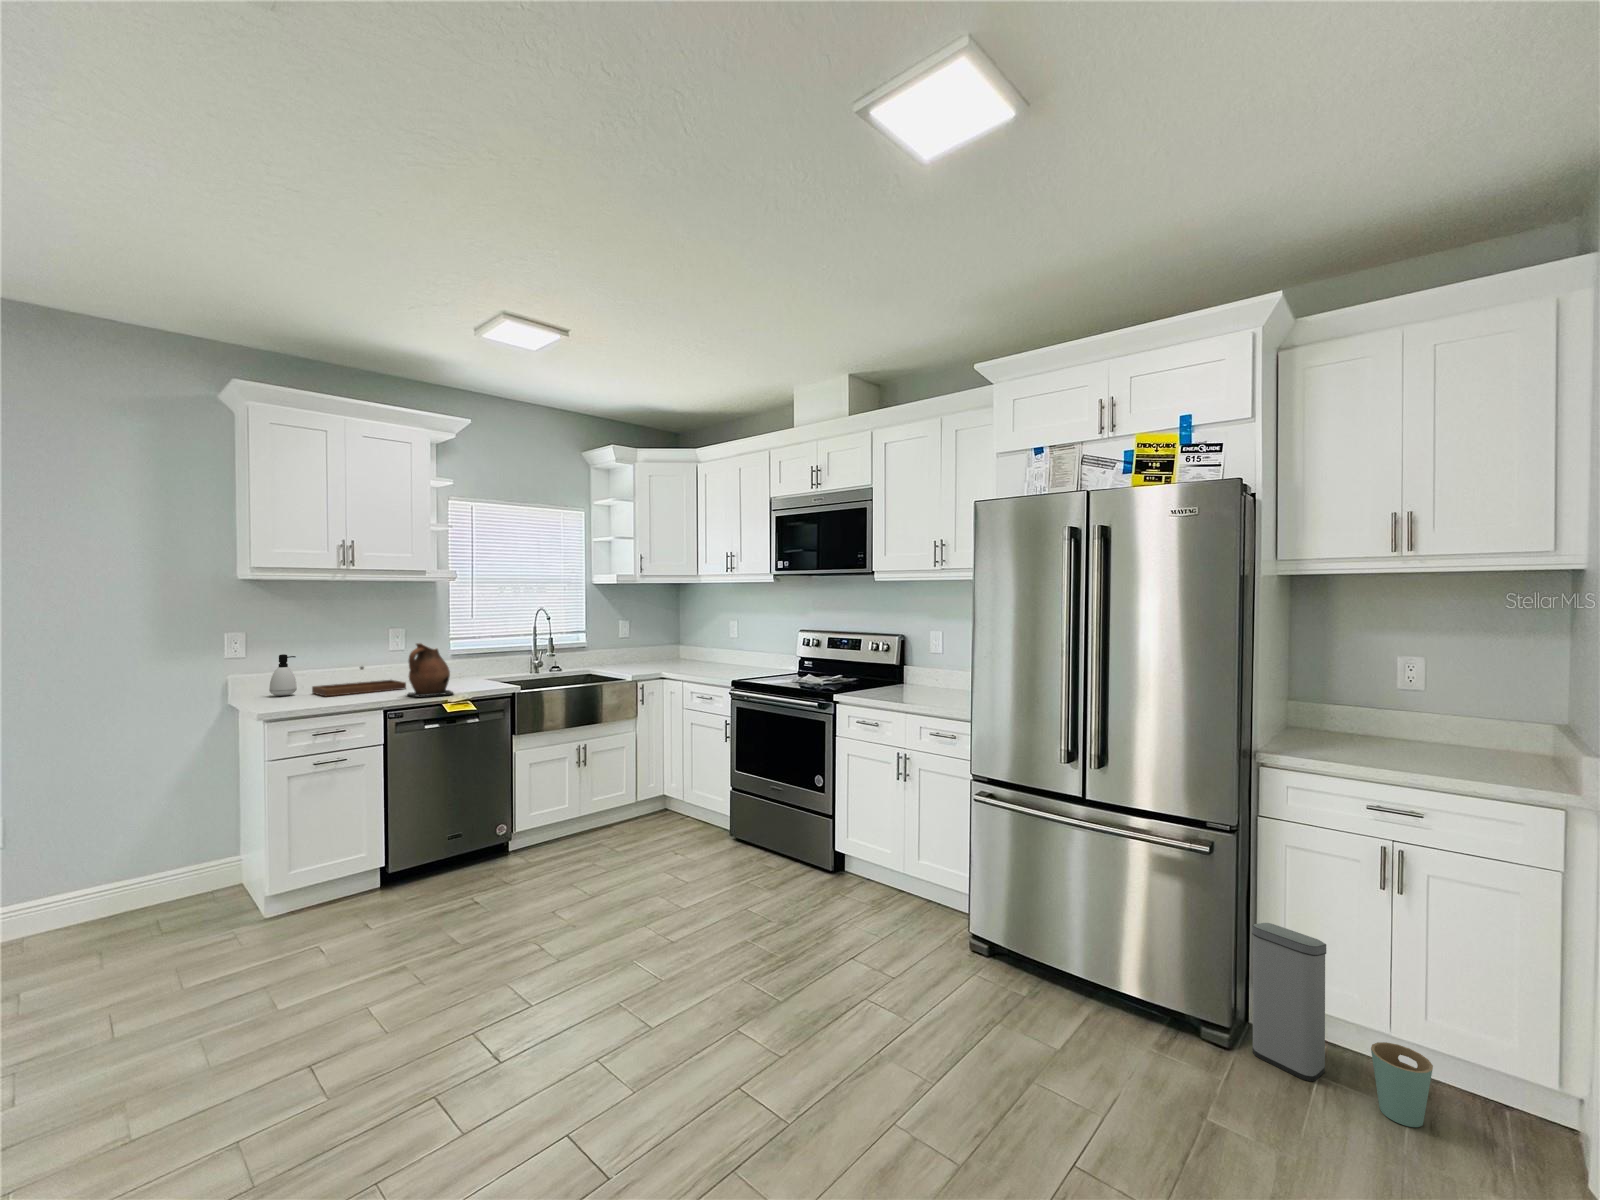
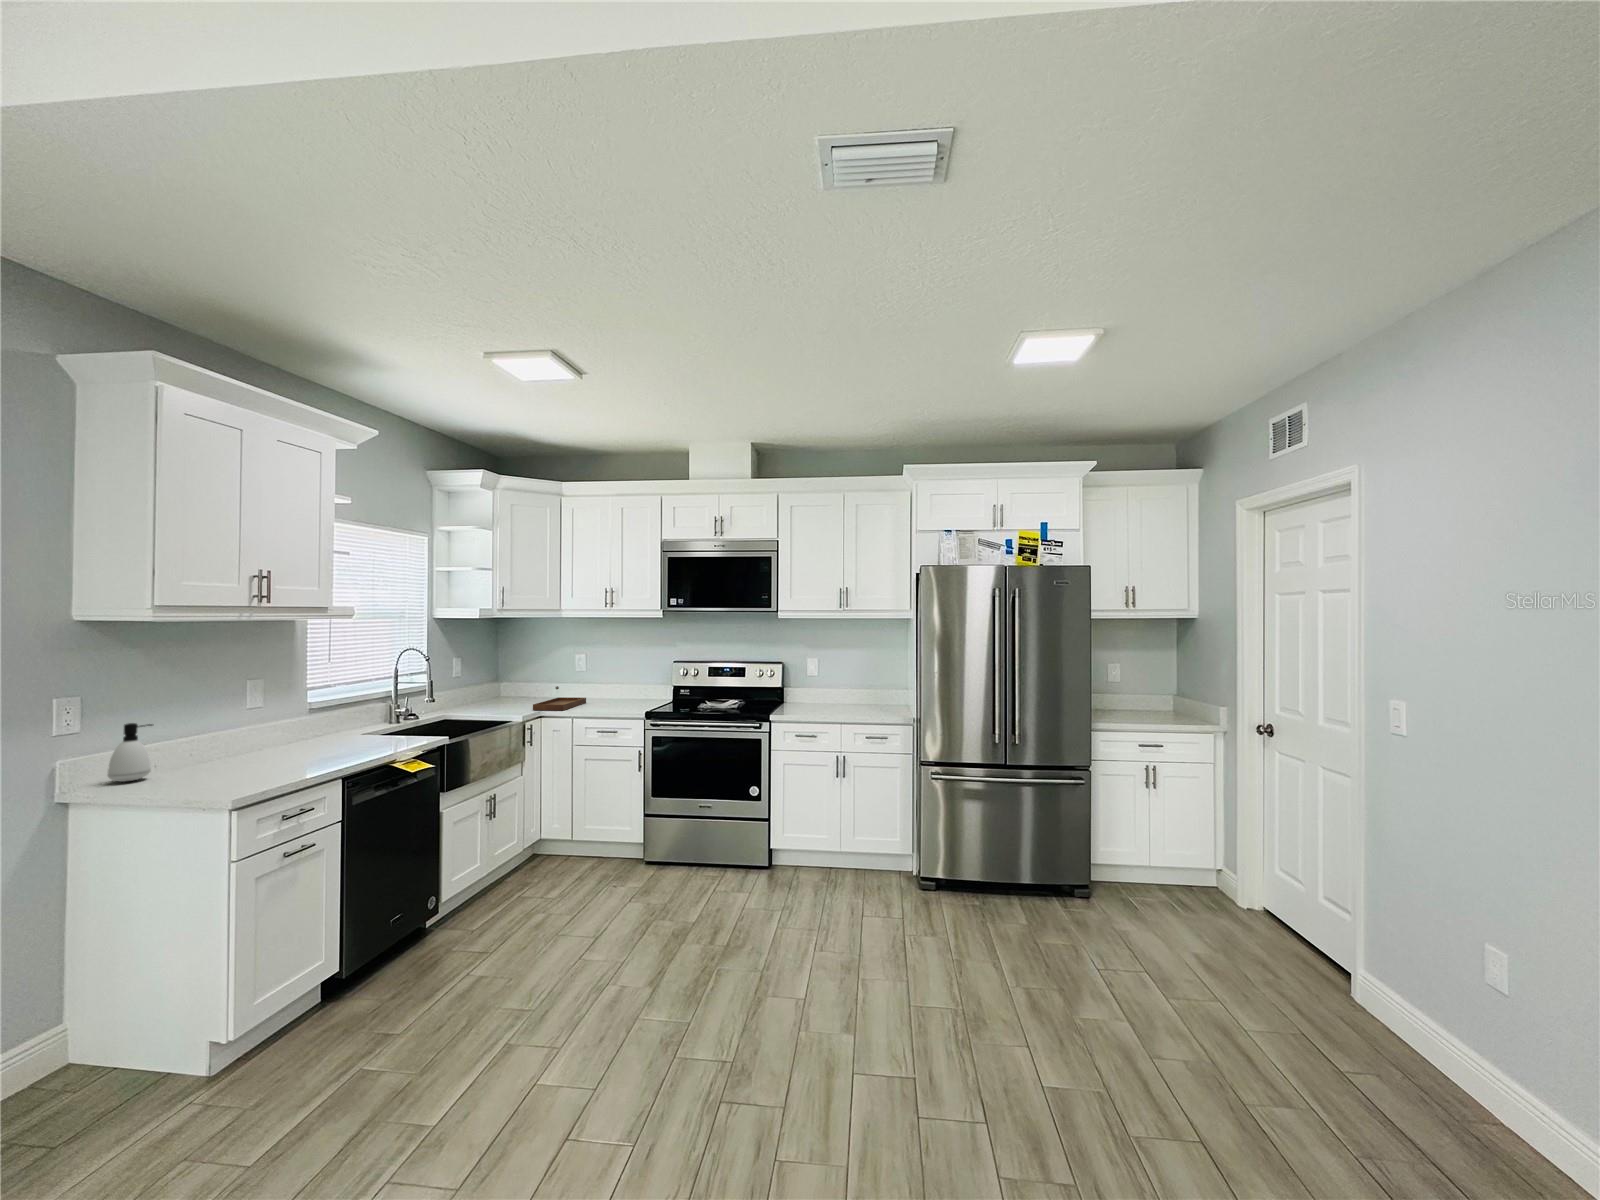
ceramic pitcher: present [408,643,453,696] -> none [332,695,402,759]
tray: present [312,666,406,696] -> present [533,686,586,710]
trash can: present [1252,923,1433,1127] -> none [1096,818,1185,903]

